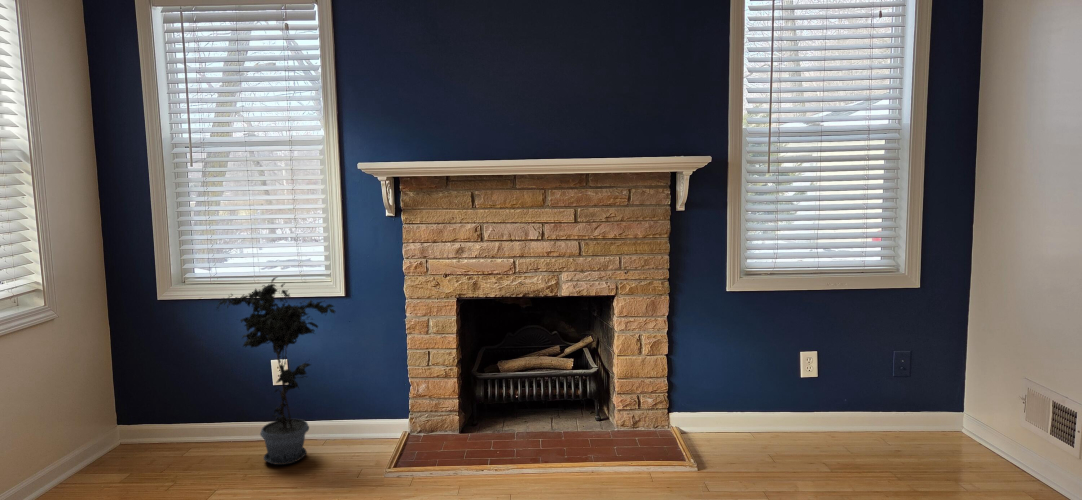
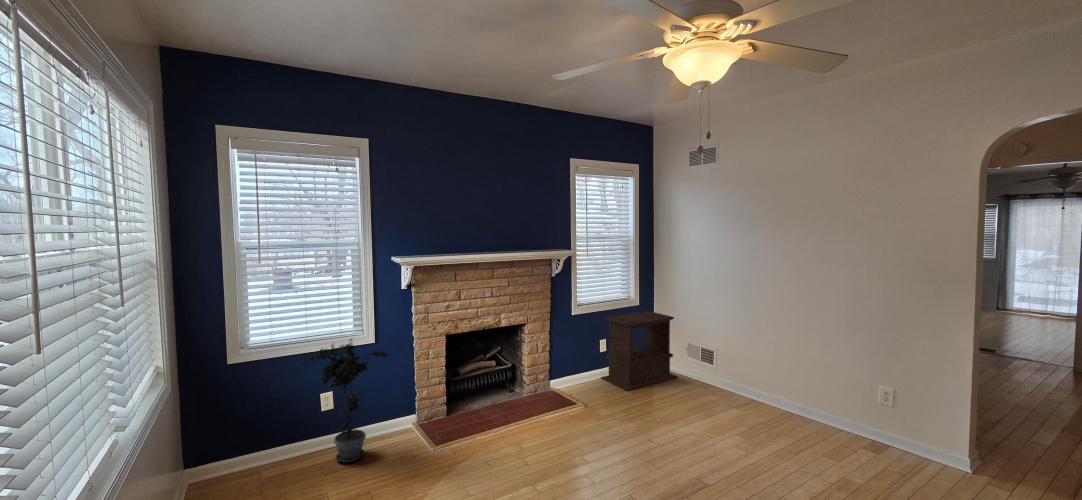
side table: none [793,305,986,466] -> present [601,311,677,391]

